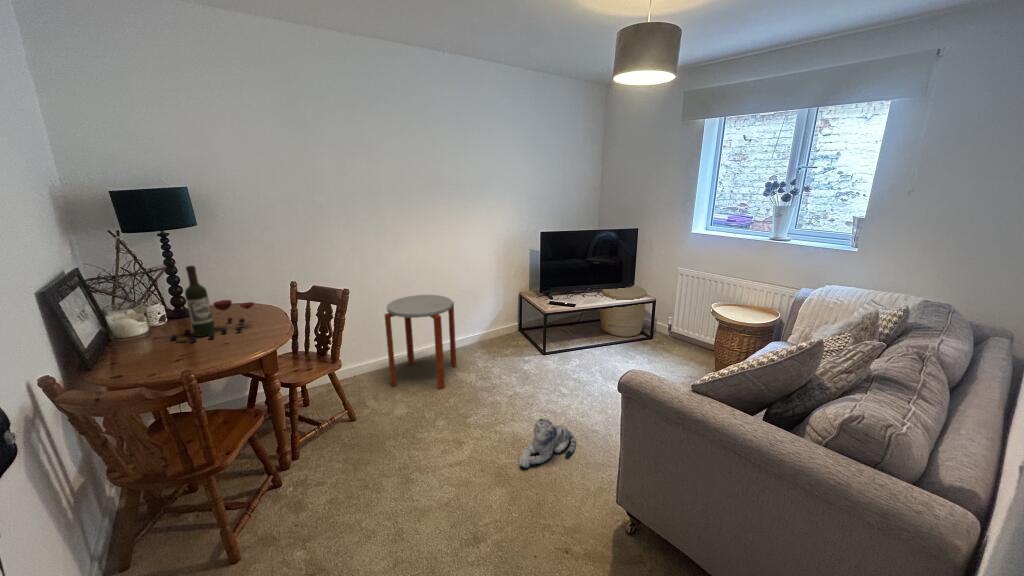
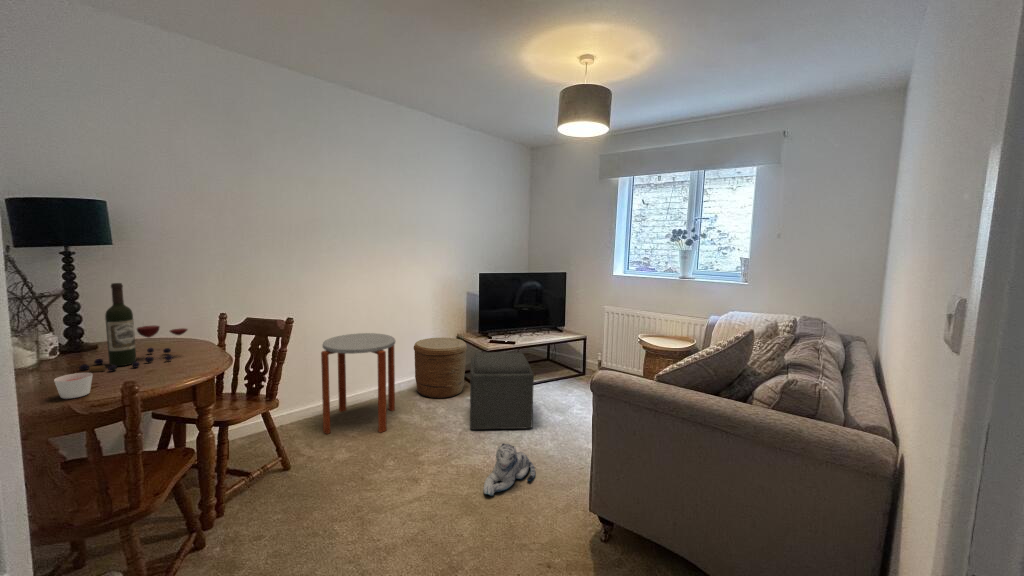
woven basket: present [600,285,647,337] -> present [414,338,467,399]
ottoman: none [521,317,585,397] -> present [470,352,534,429]
candle: none [136,350,165,373] -> present [54,373,92,399]

